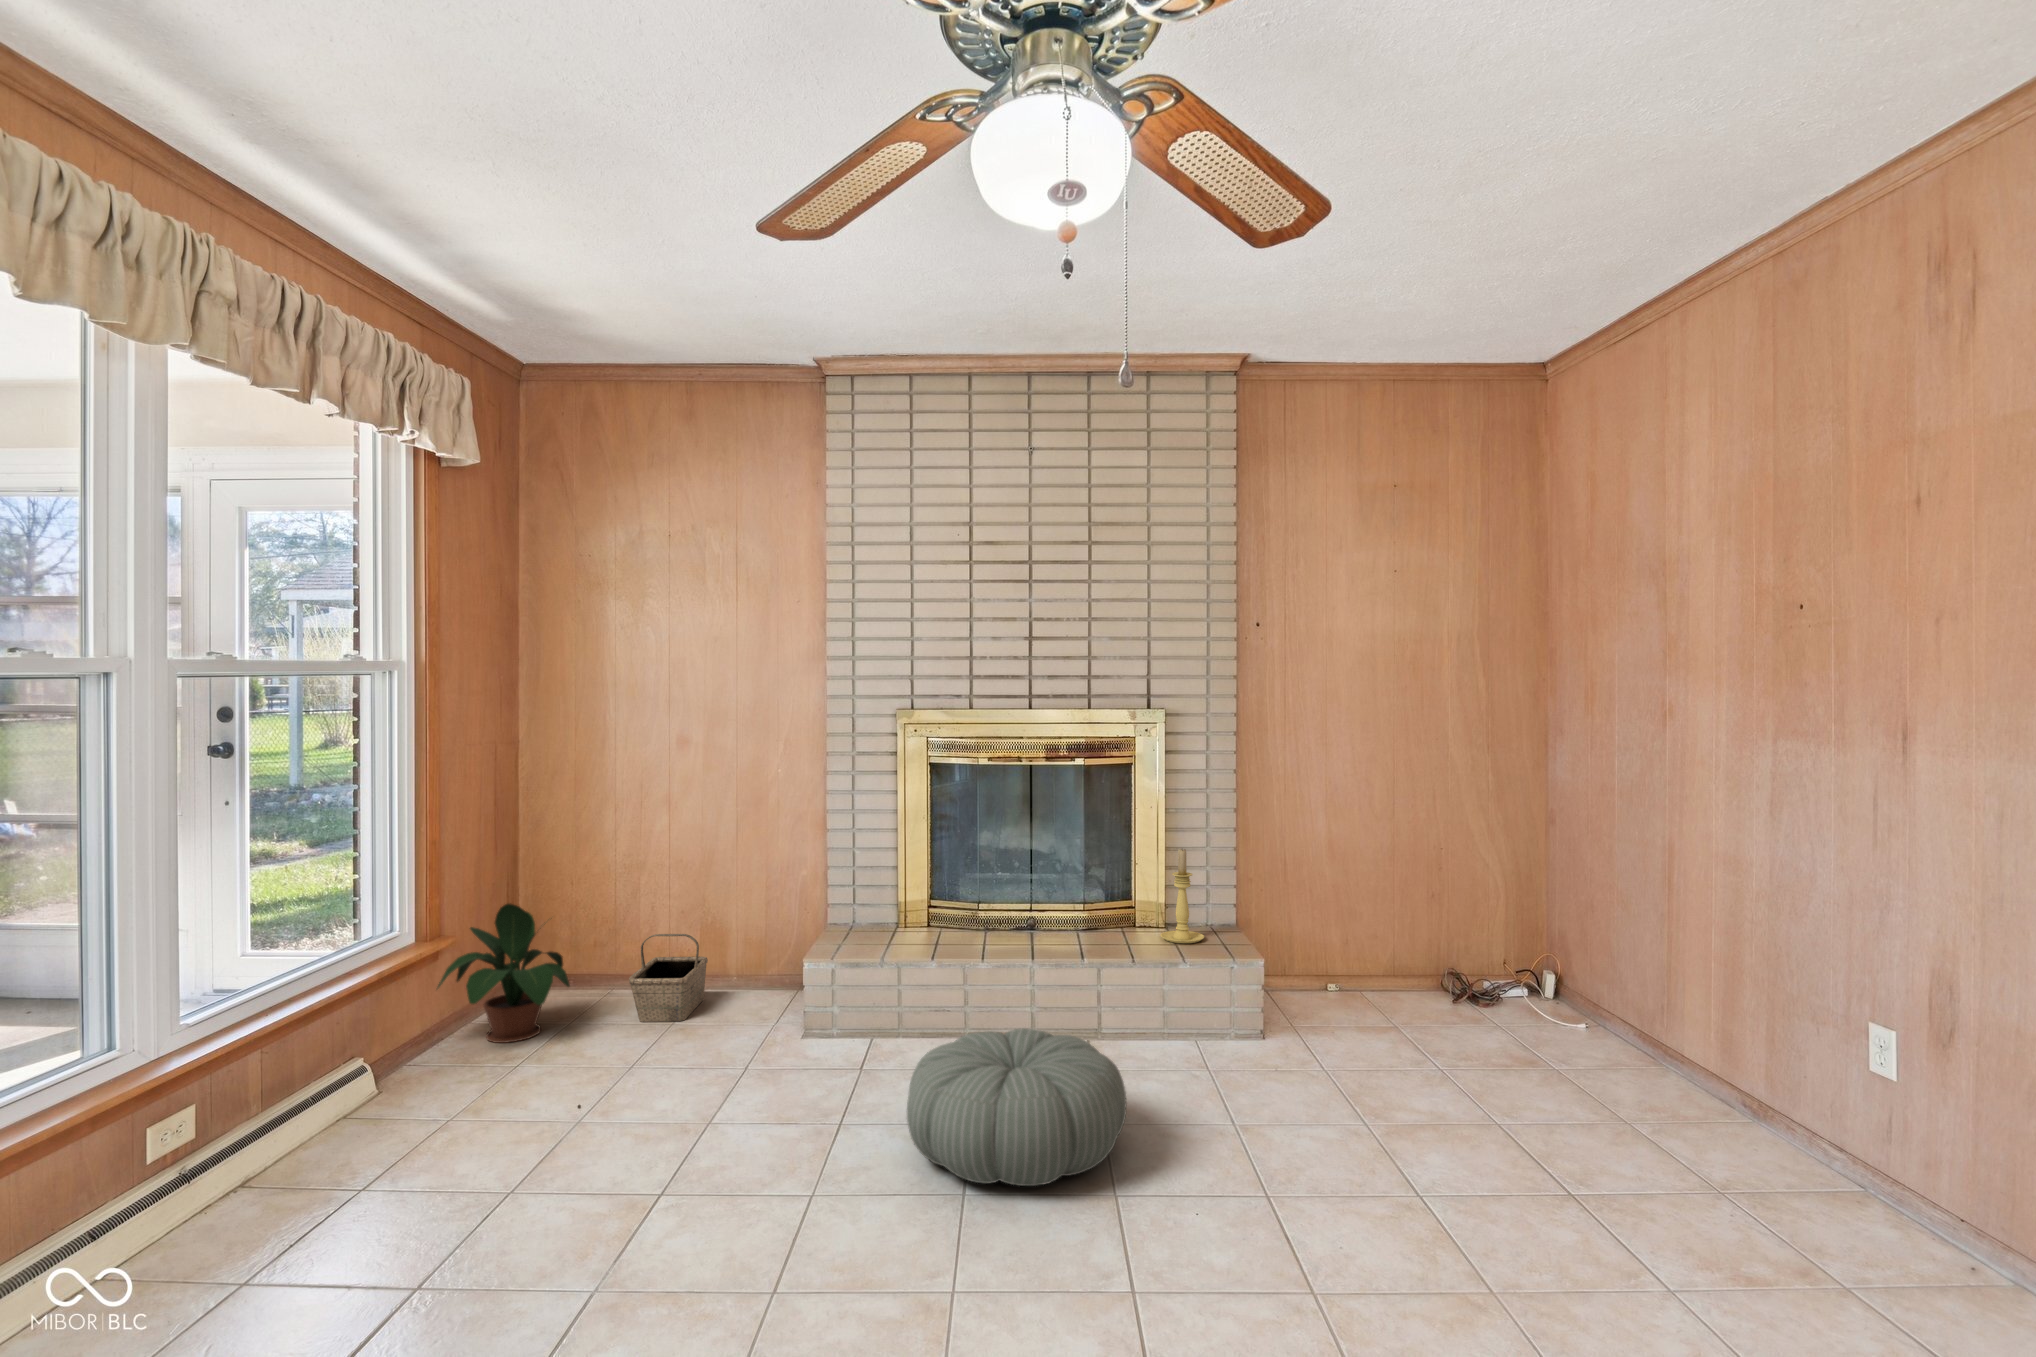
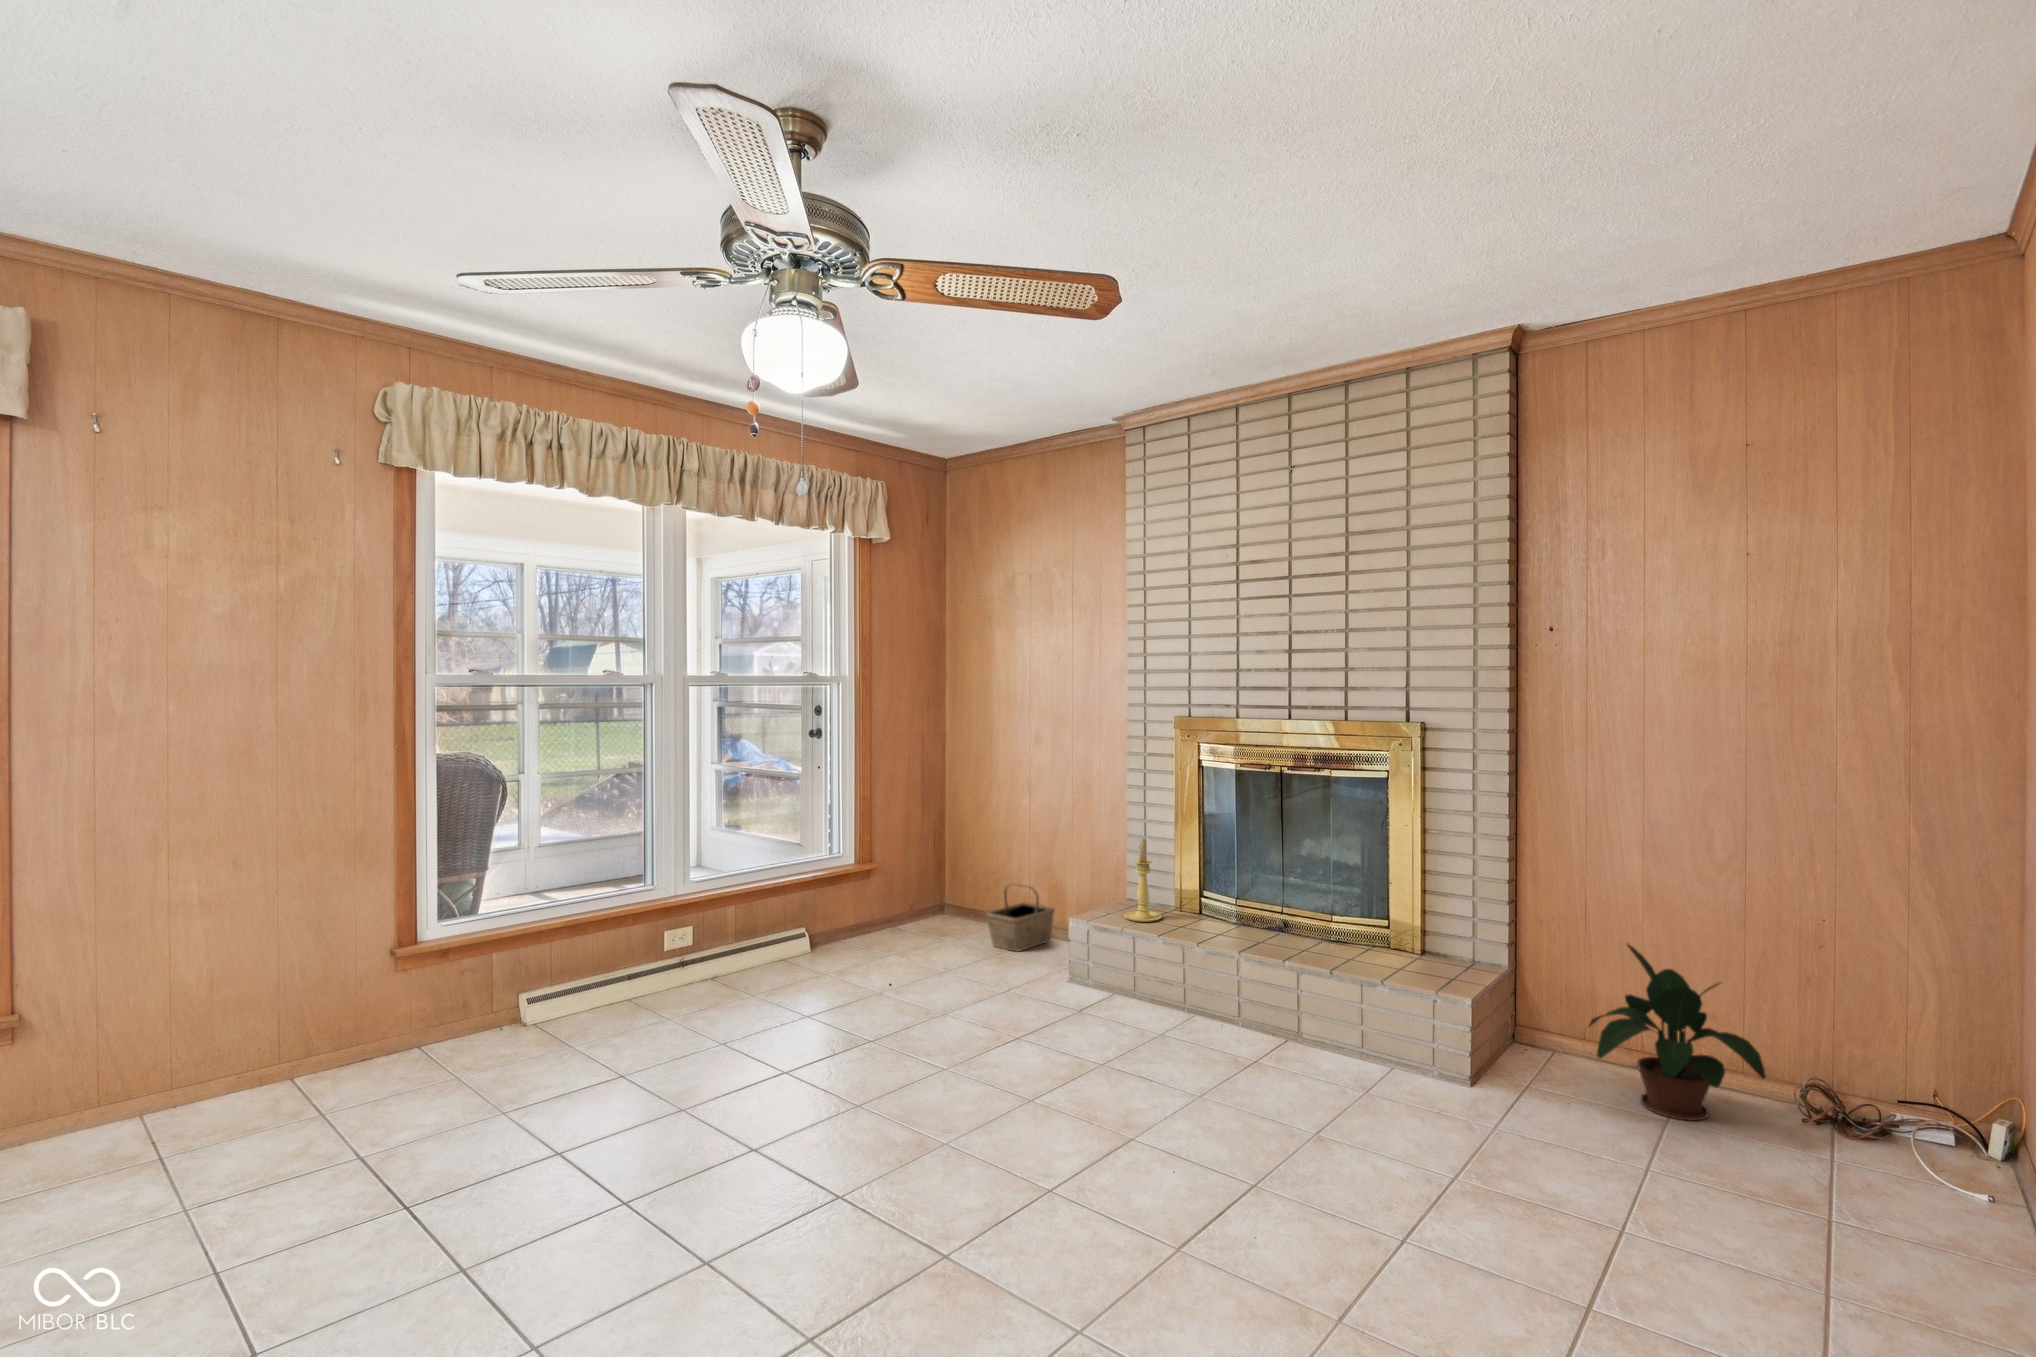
candle holder: present [1161,849,1204,943] -> present [1124,839,1162,922]
potted plant: present [437,903,570,1043] -> present [1589,943,1766,1121]
pouf: present [907,1029,1127,1186] -> none [985,993,1169,1120]

